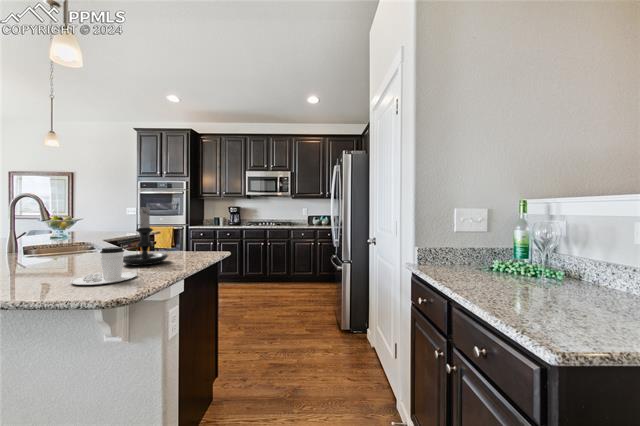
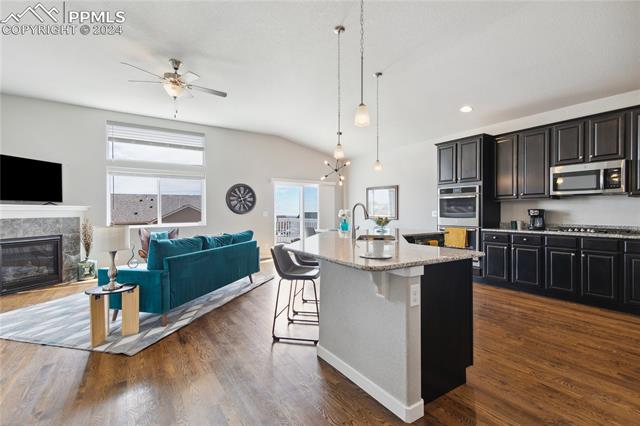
candle holder: present [123,207,168,266] -> none [392,209,423,253]

